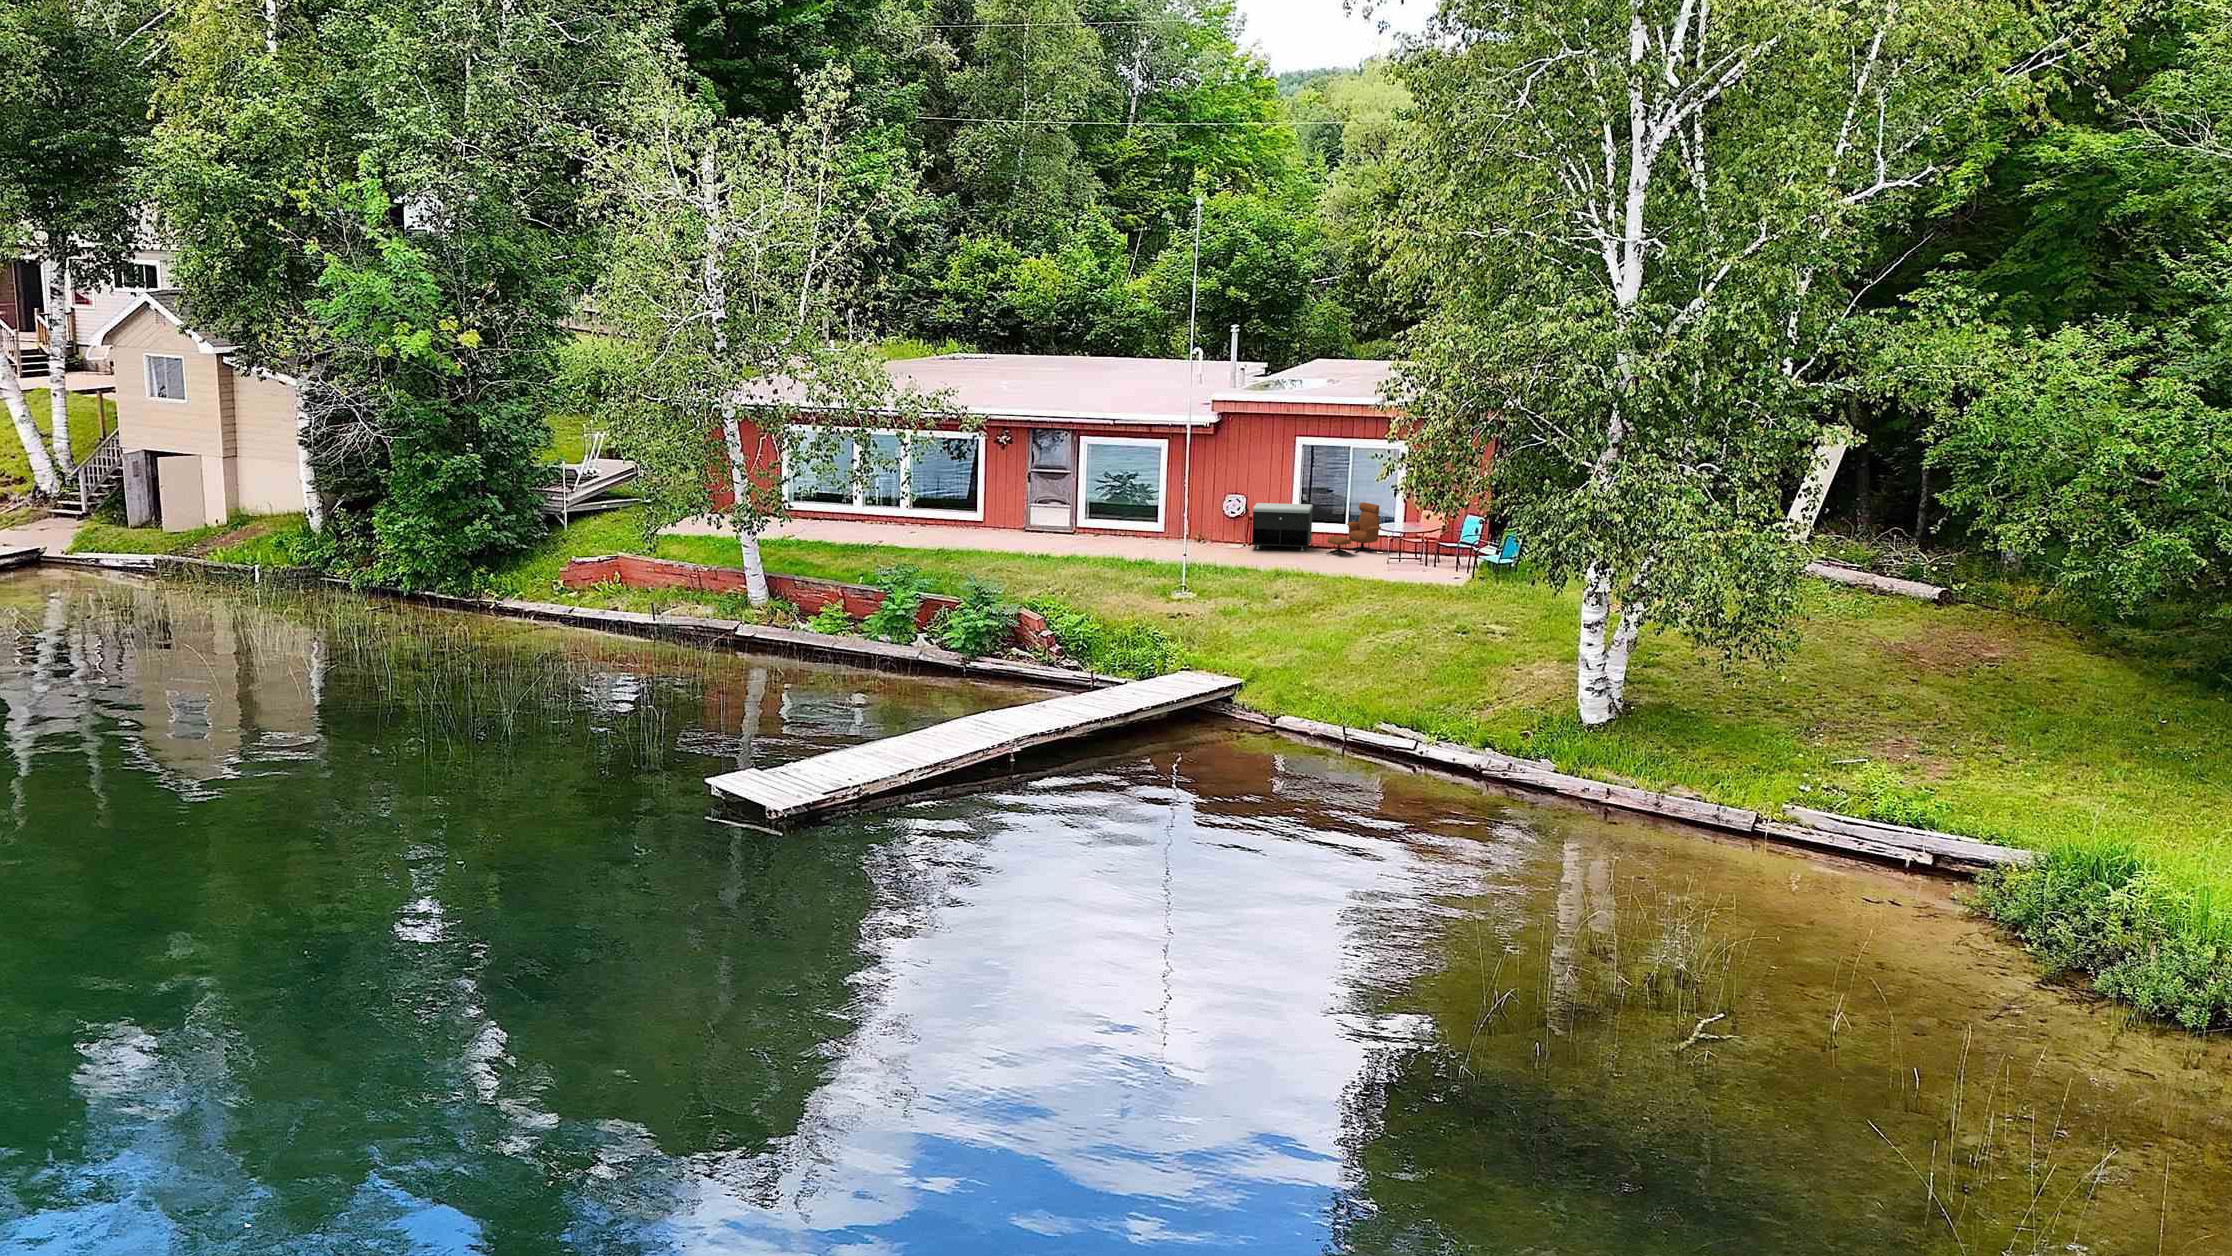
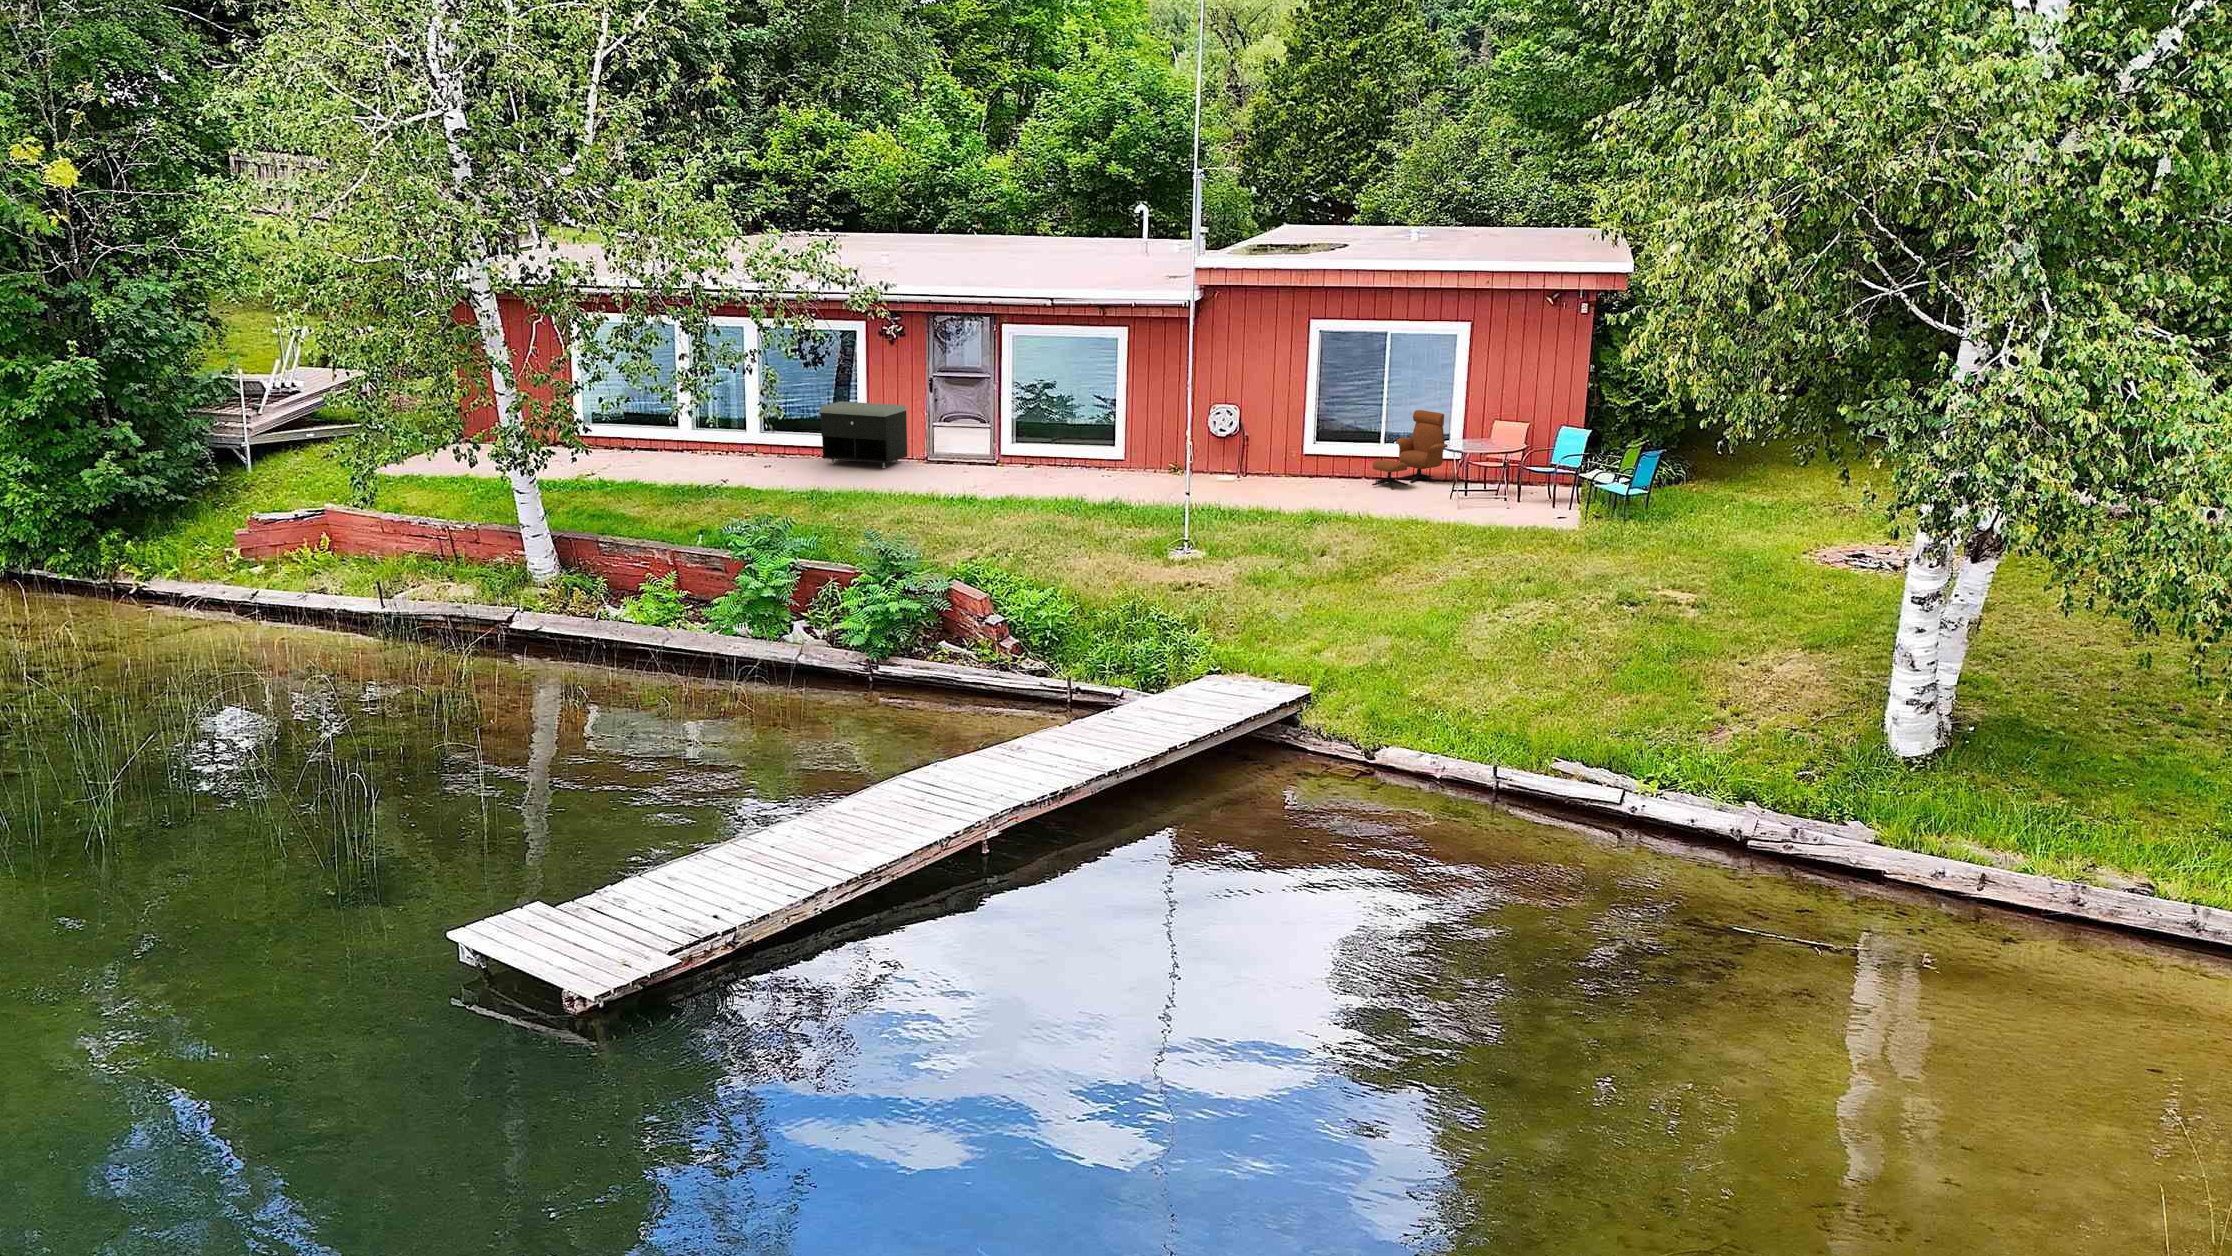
storage bench: present [1252,503,1313,551] -> present [819,401,907,468]

